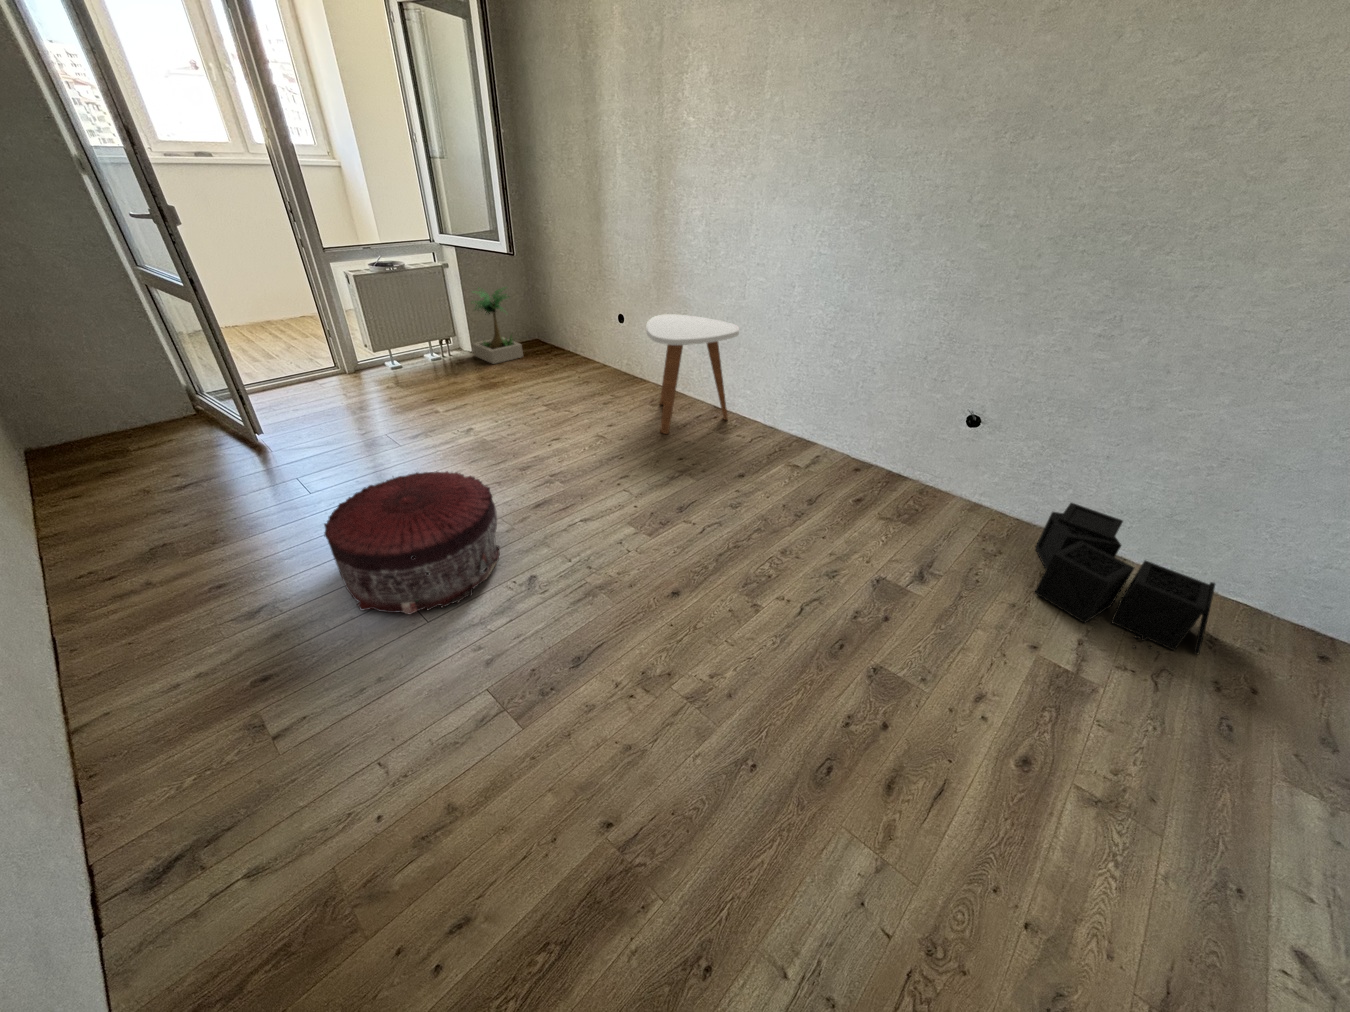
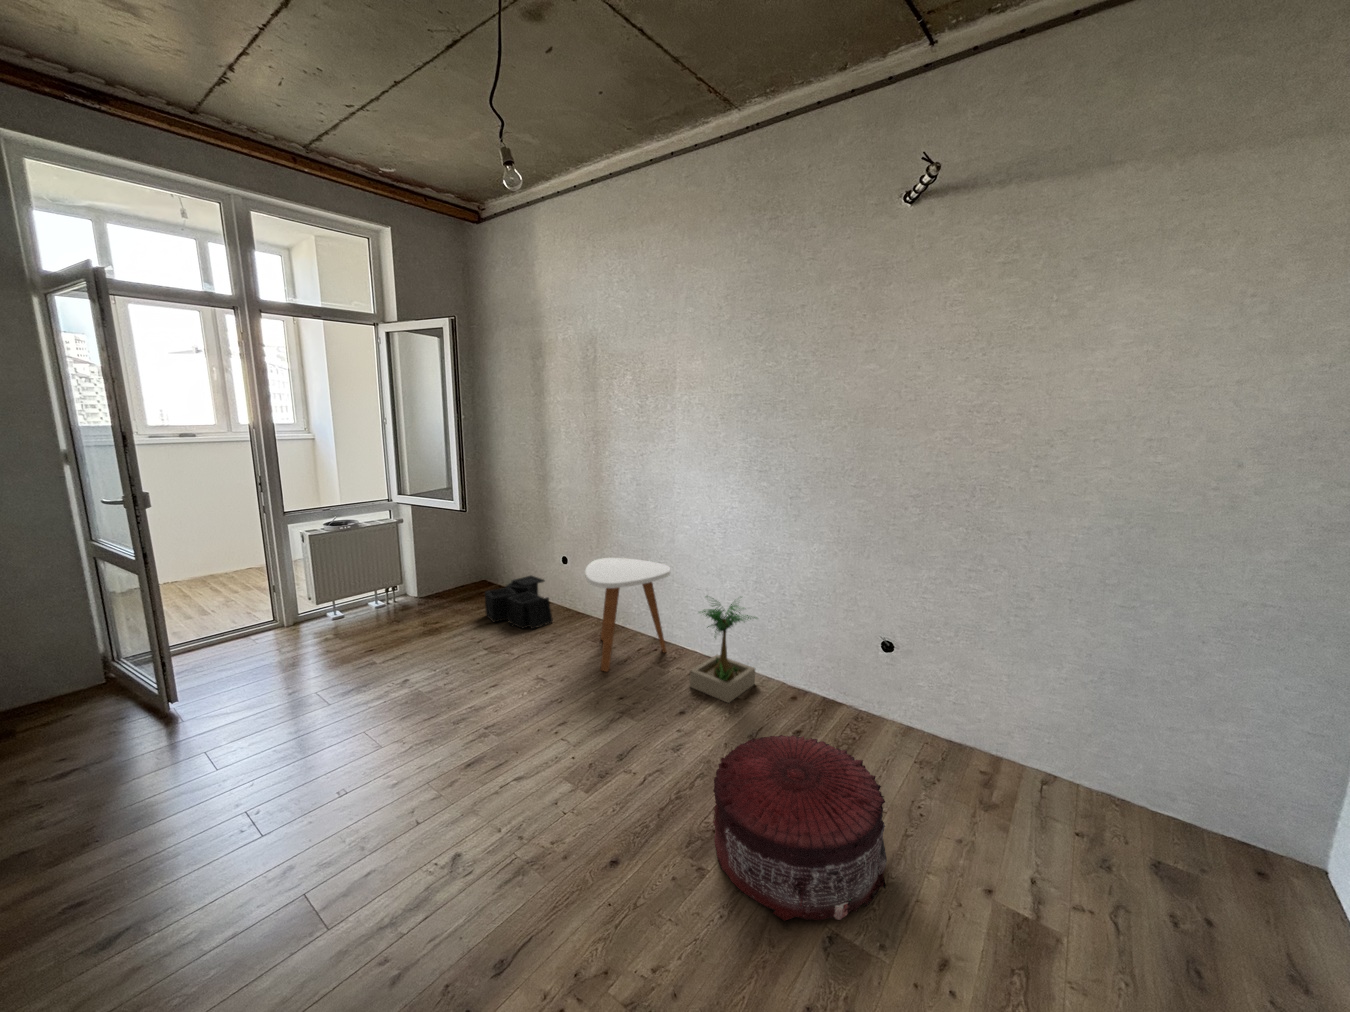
potted plant: present [473,288,523,364] -> present [689,596,757,703]
pouf: present [324,472,500,614] -> present [713,735,887,921]
storage bin: present [1035,503,1215,654] -> present [485,576,553,629]

